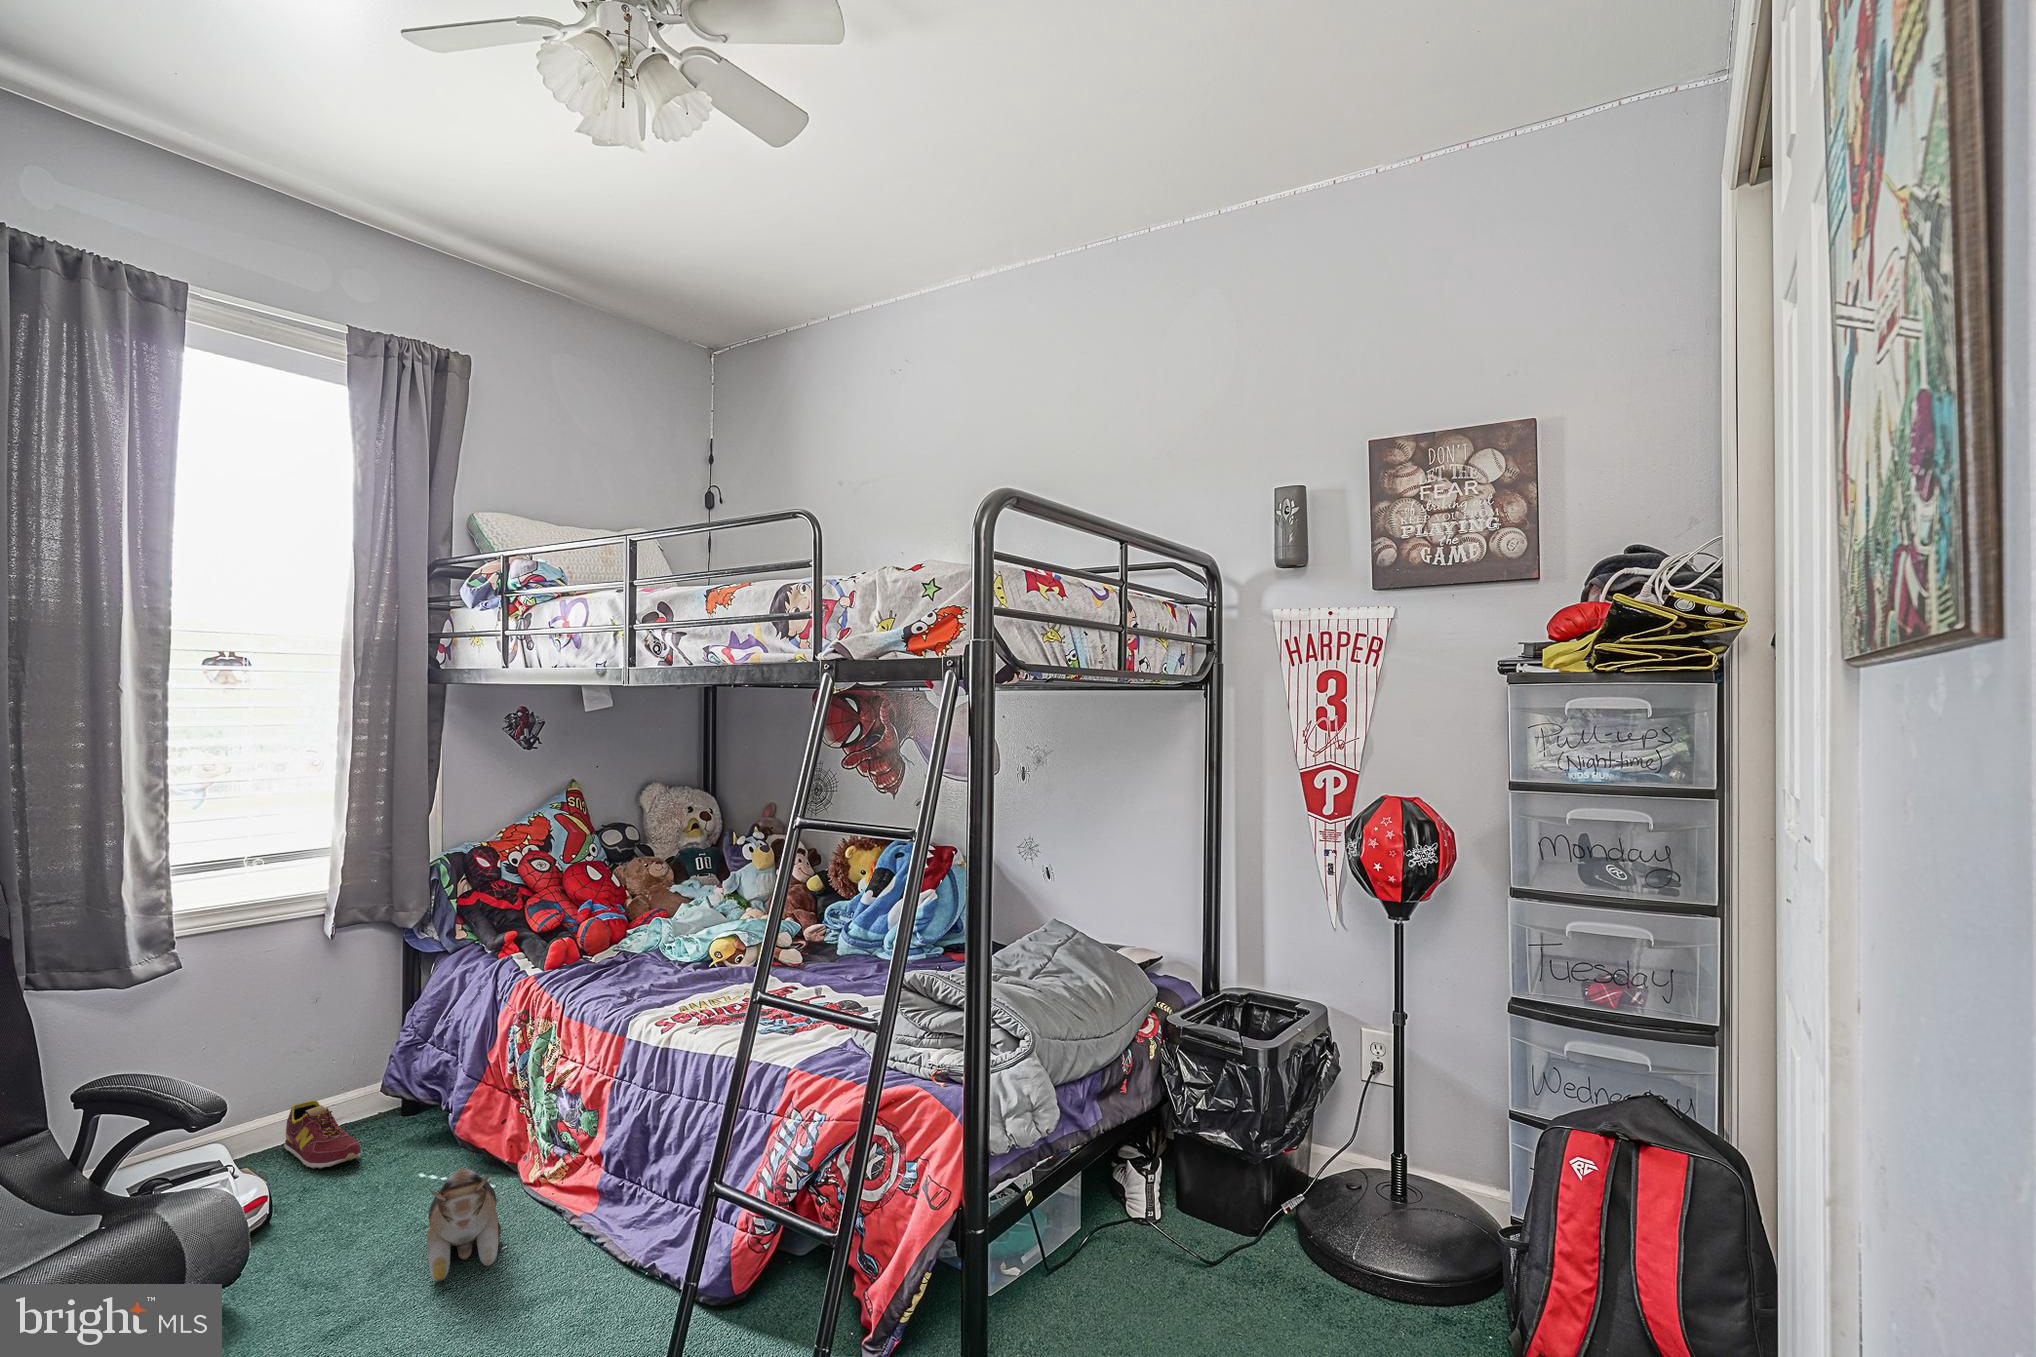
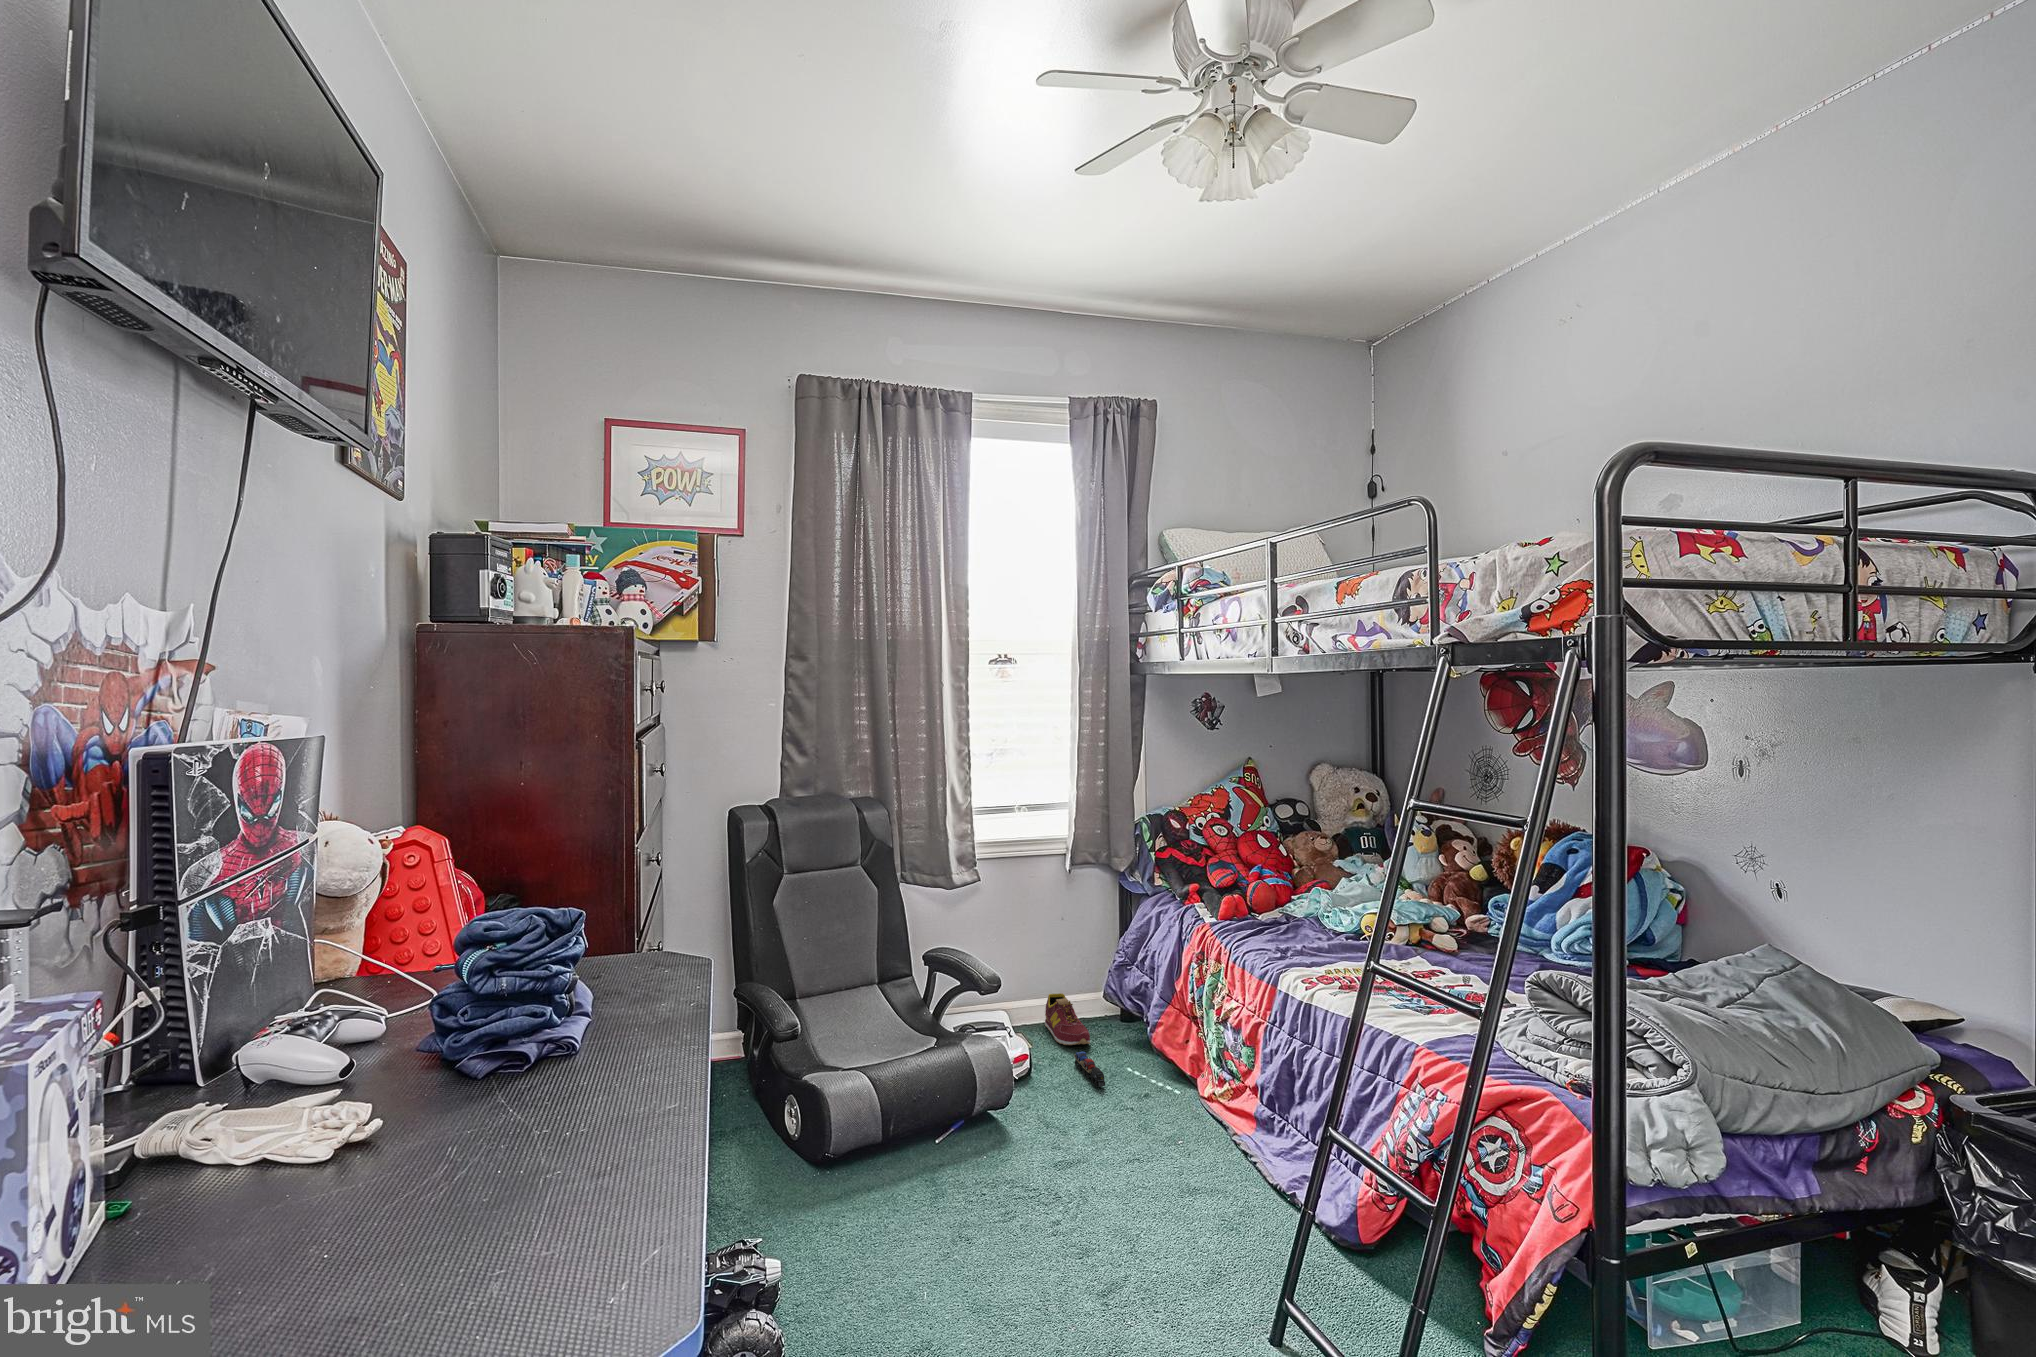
plush toy: present [427,1168,501,1281] -> none [1121,1065,1178,1151]
toy train: none [339,1170,391,1212] -> present [1074,1052,1105,1087]

